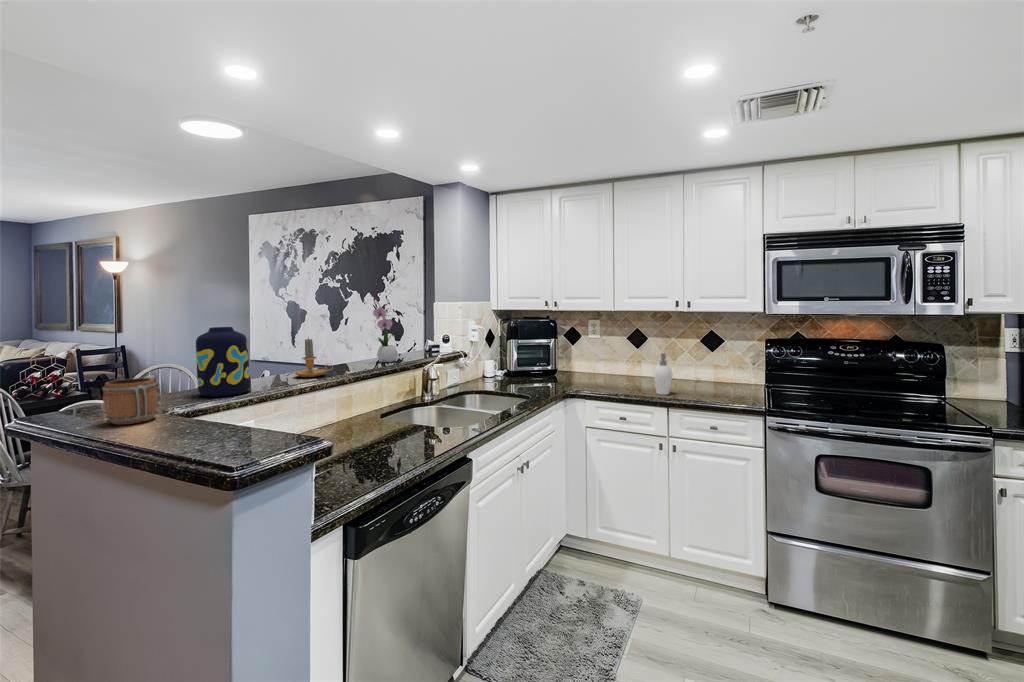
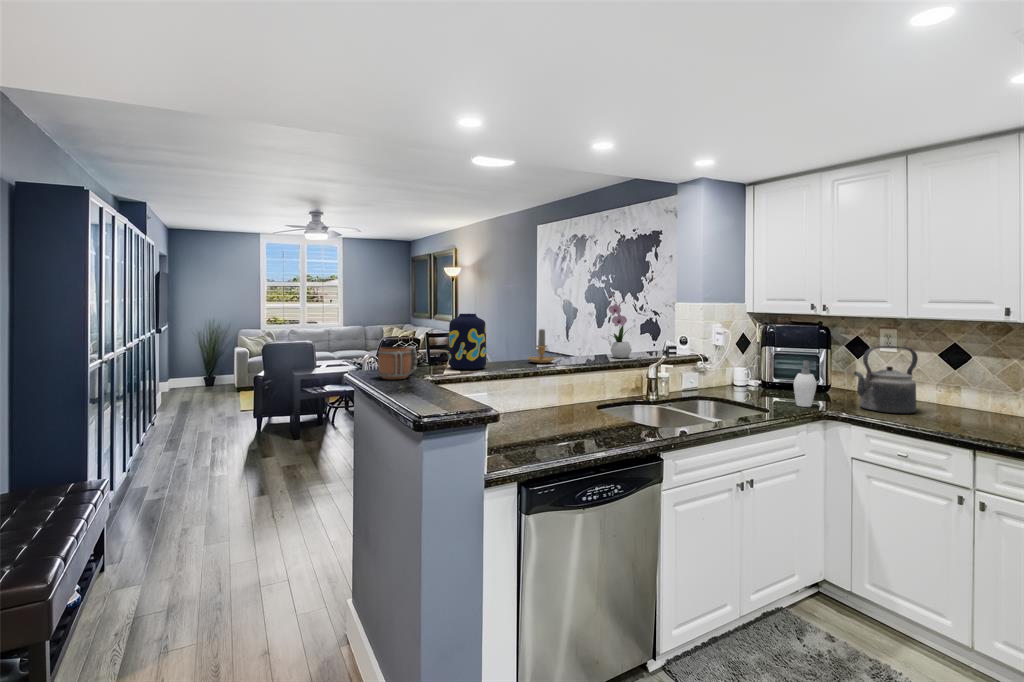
kettle: none [584,334,624,388] -> present [854,346,918,414]
soap dispenser: present [654,353,672,395] -> present [794,361,817,407]

